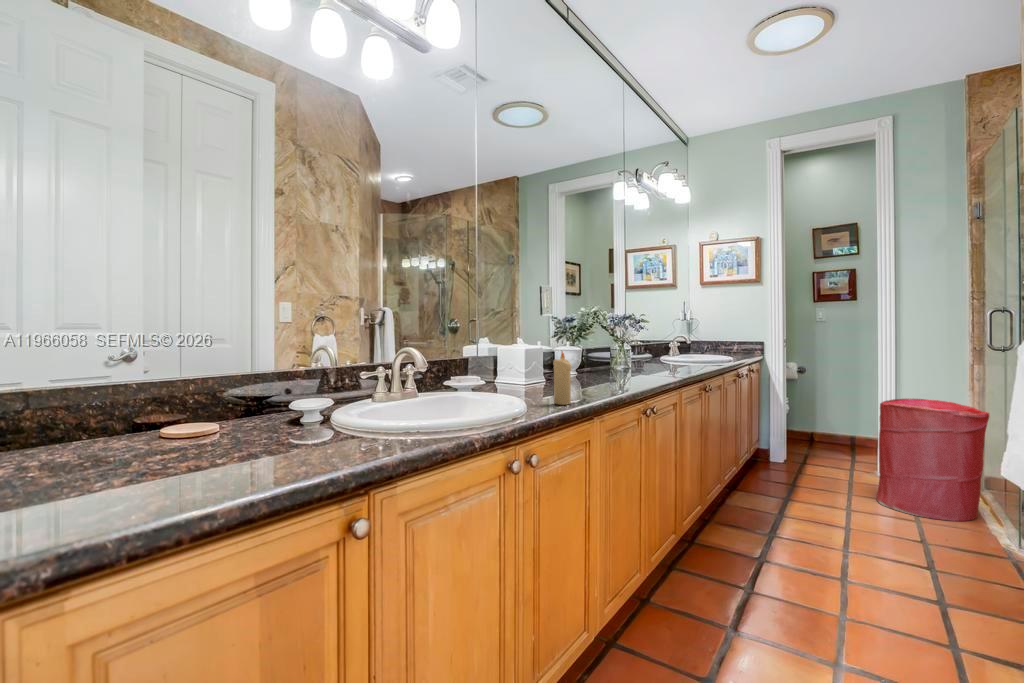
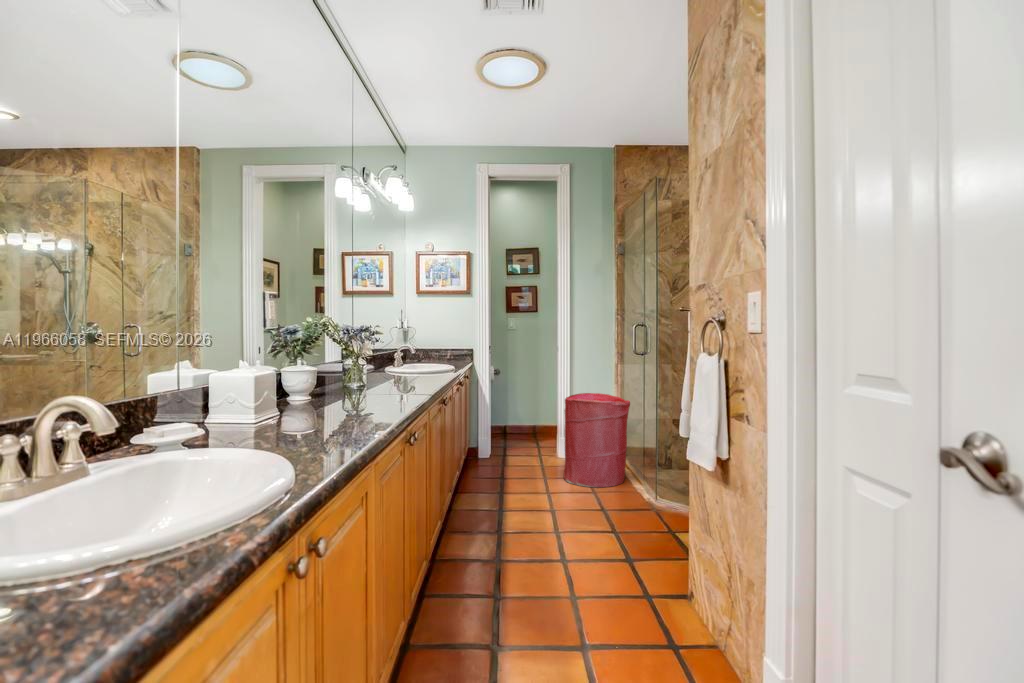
candle: present [553,351,571,405] -> none [307,380,334,457]

